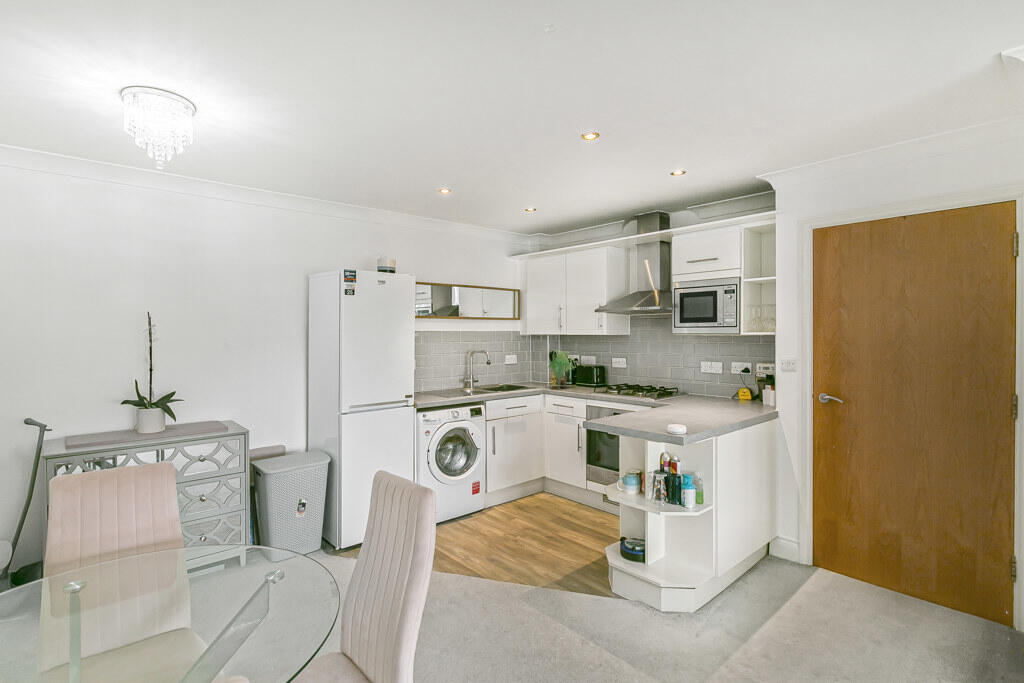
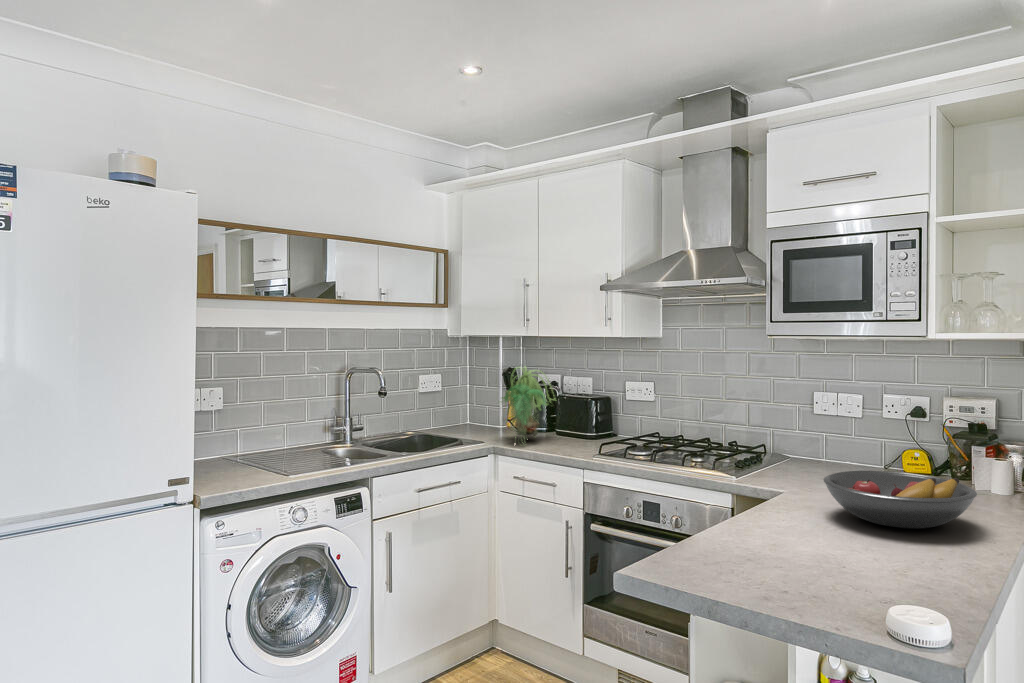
fruit bowl: none [682,392,742,412] -> present [824,471,977,528]

